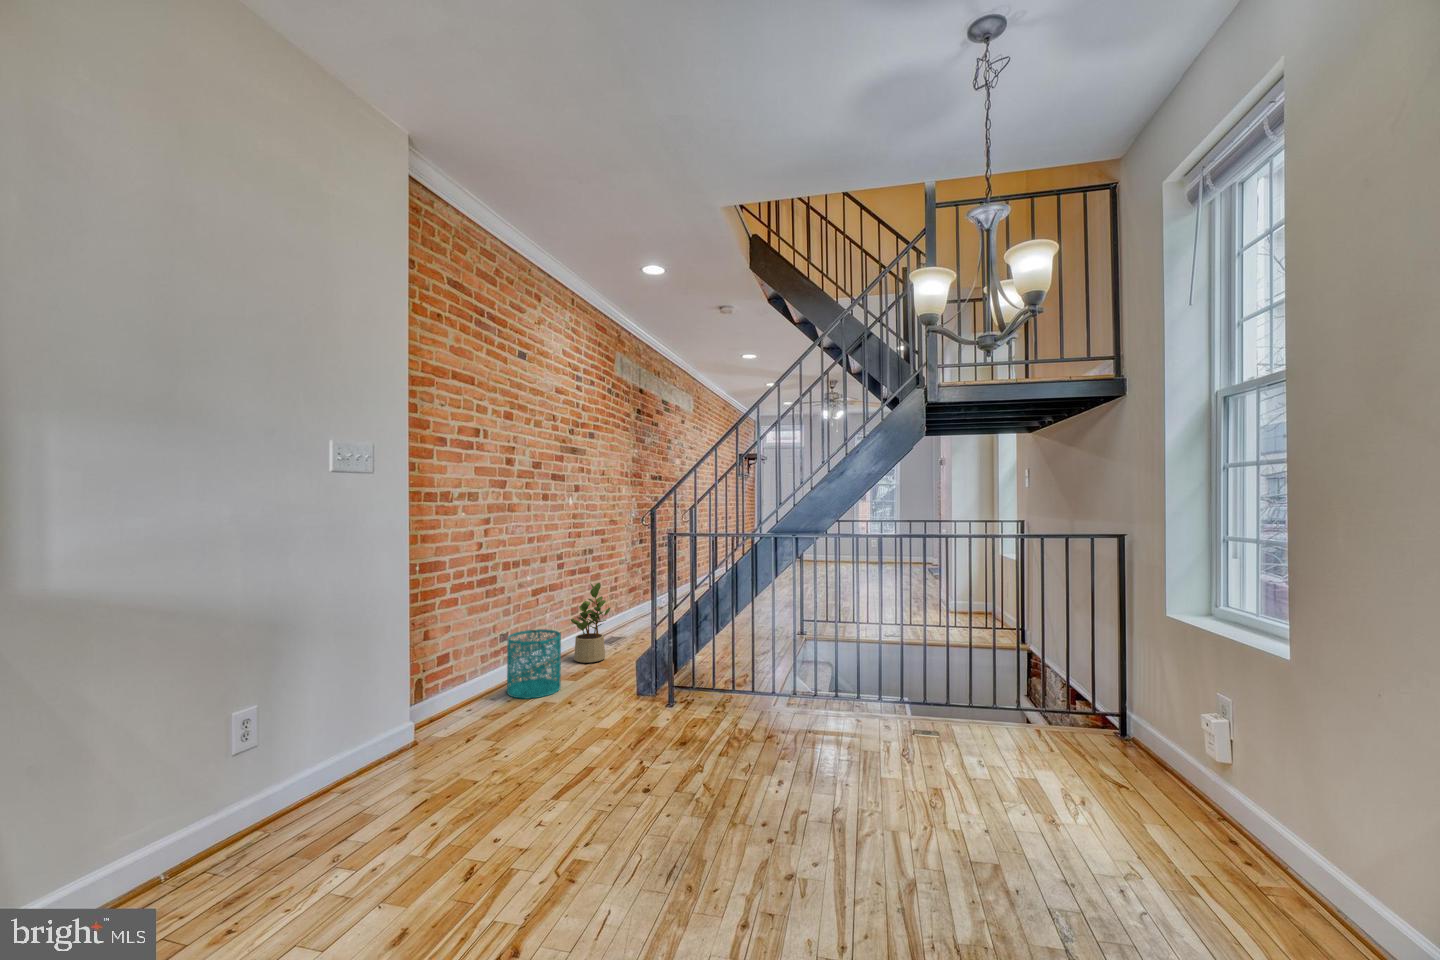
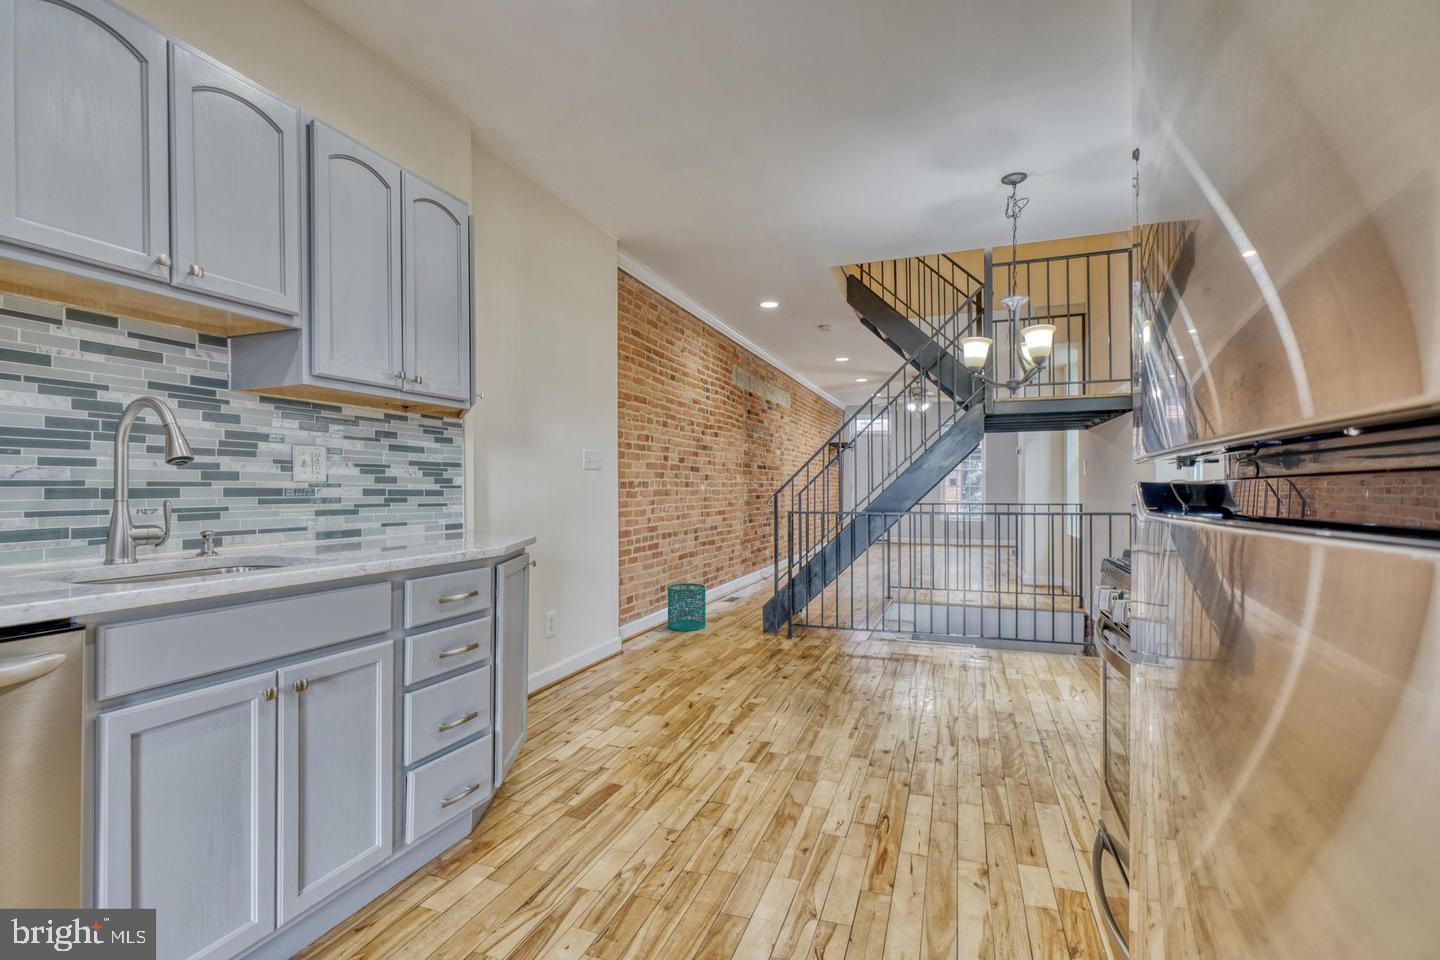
potted plant: present [571,583,611,662] -> none [705,551,736,612]

